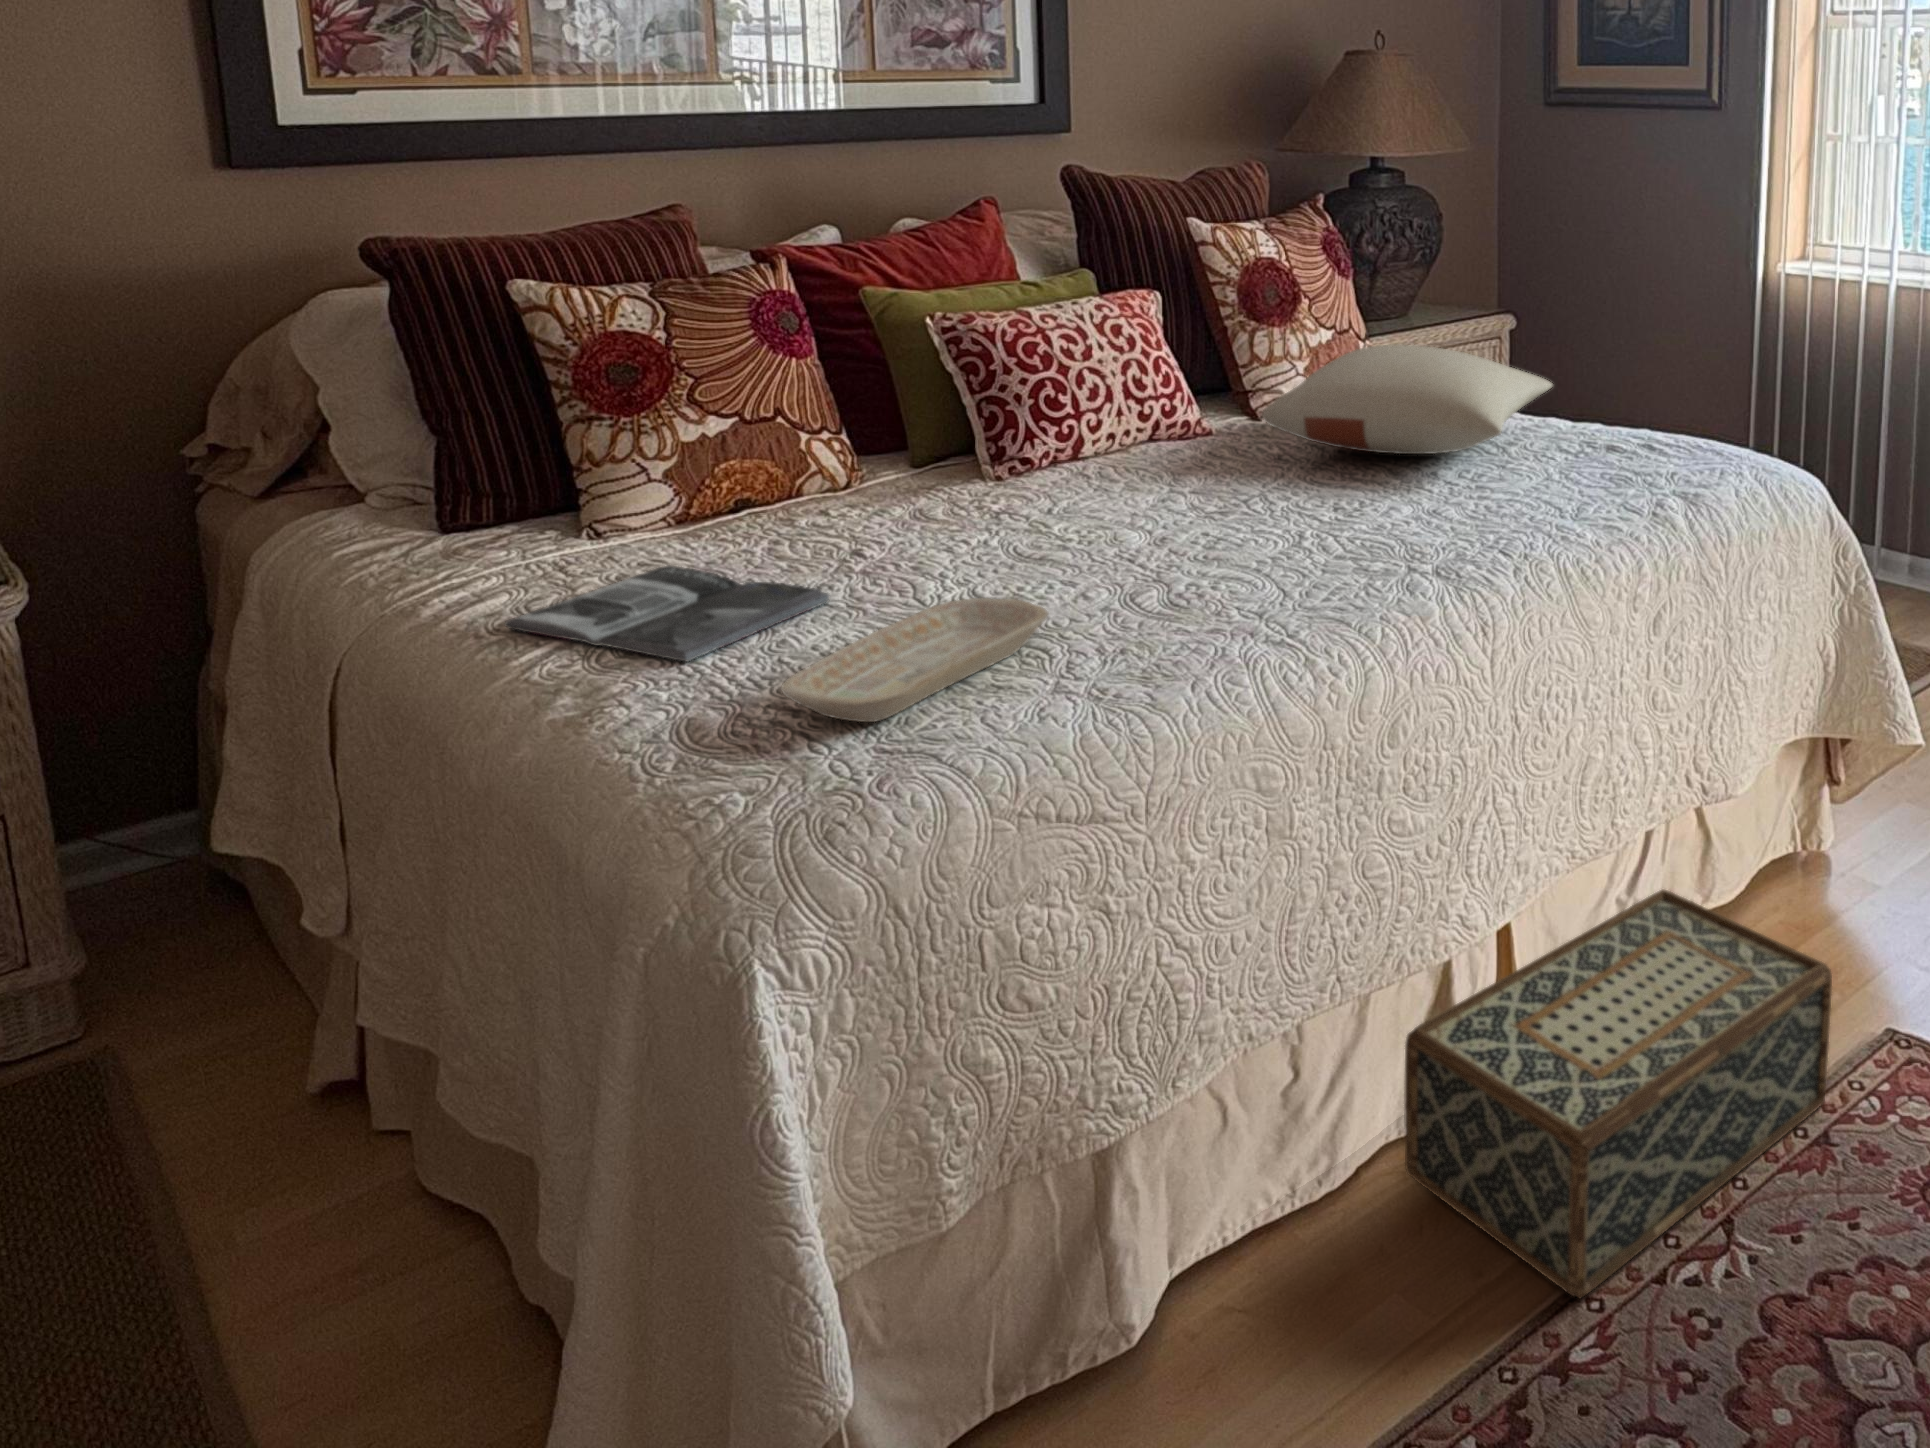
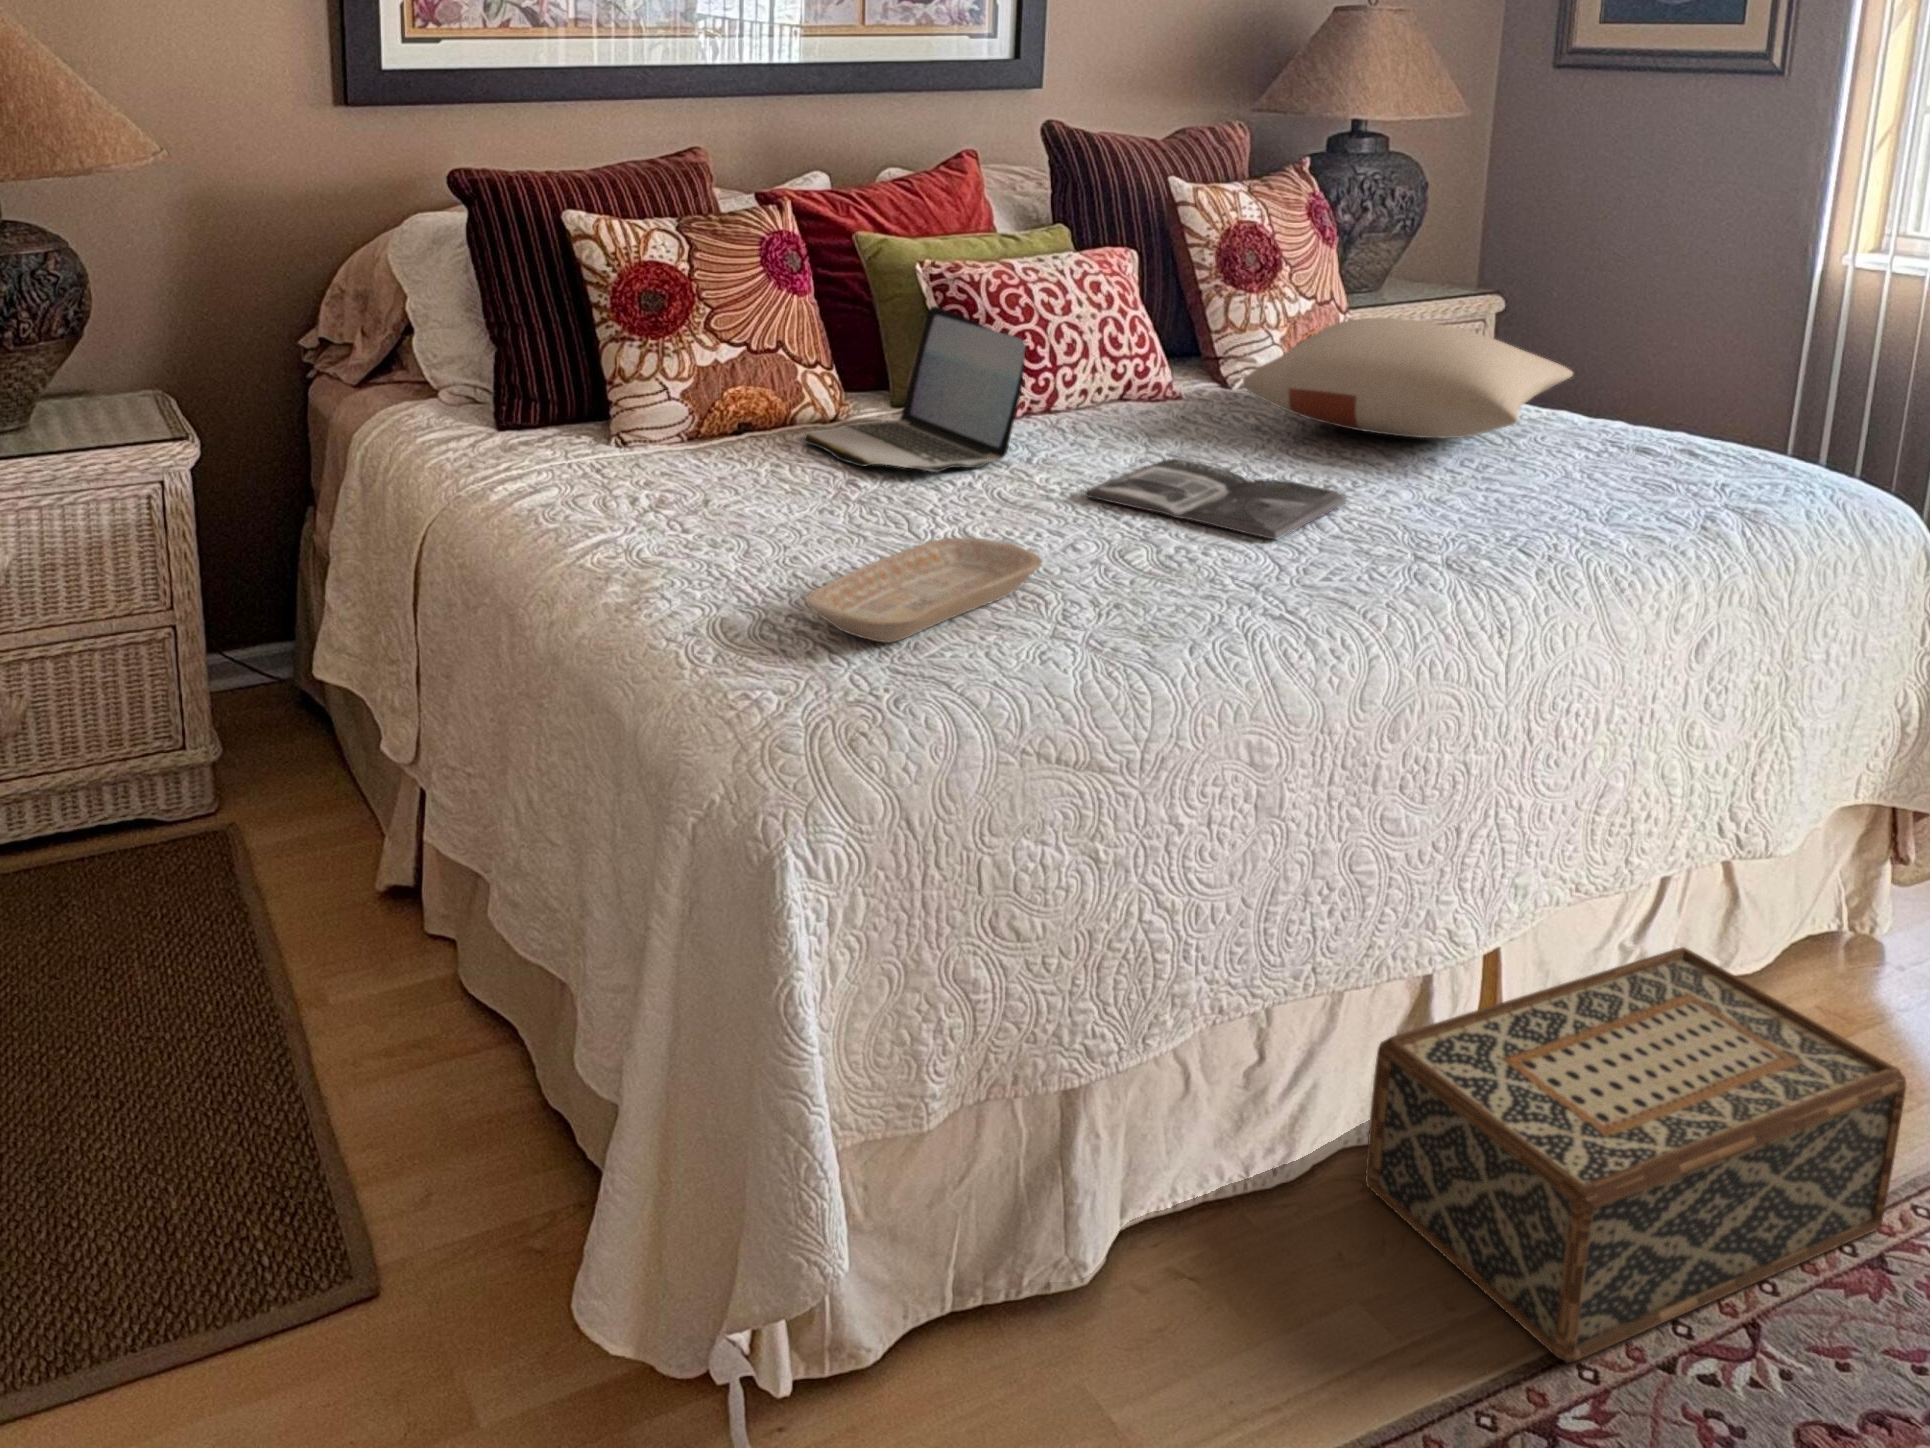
laptop: none [809,360,1042,534] -> present [804,306,1026,472]
magazine: present [505,565,829,661] -> present [1085,459,1347,540]

